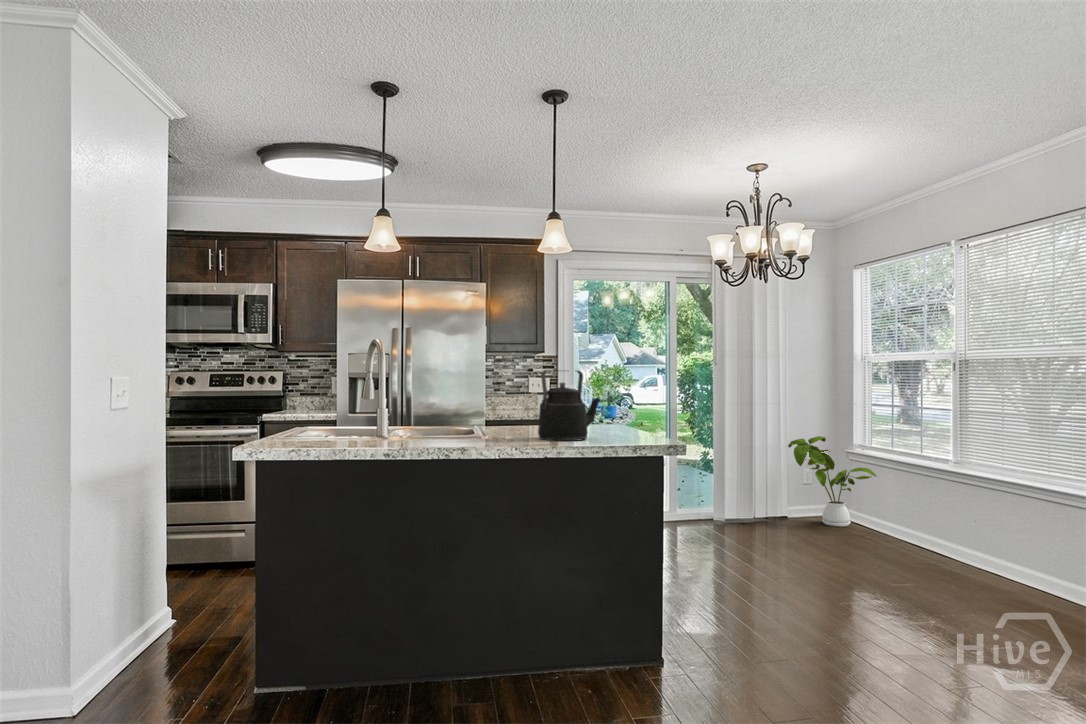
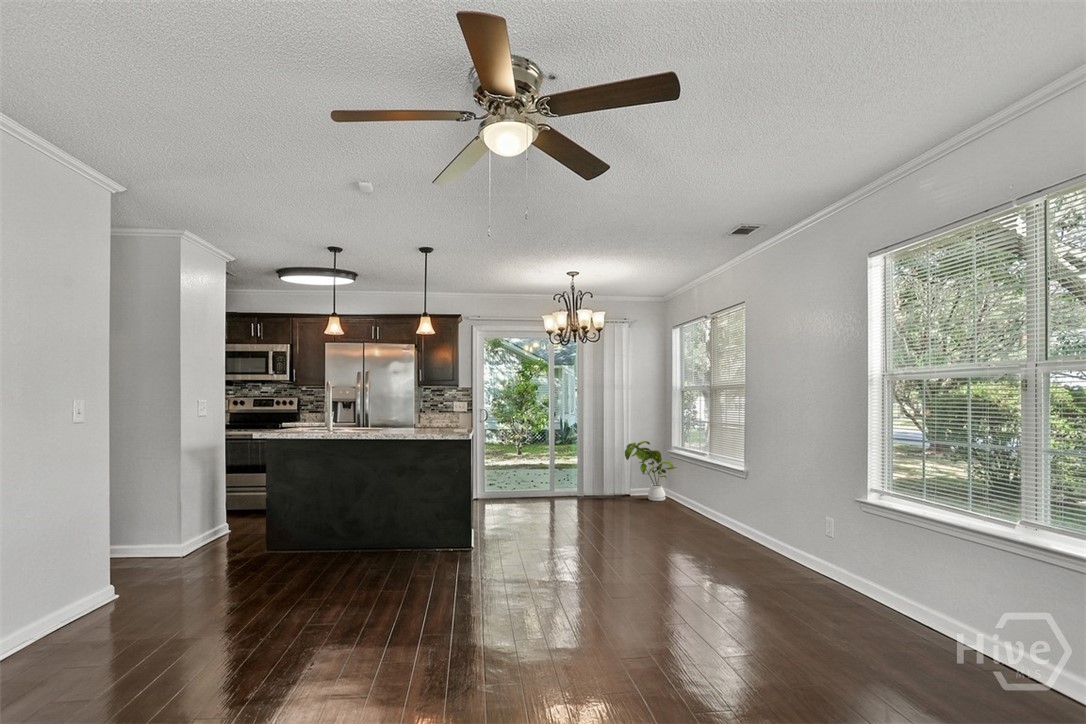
kettle: present [538,370,601,441] -> none [396,402,431,435]

